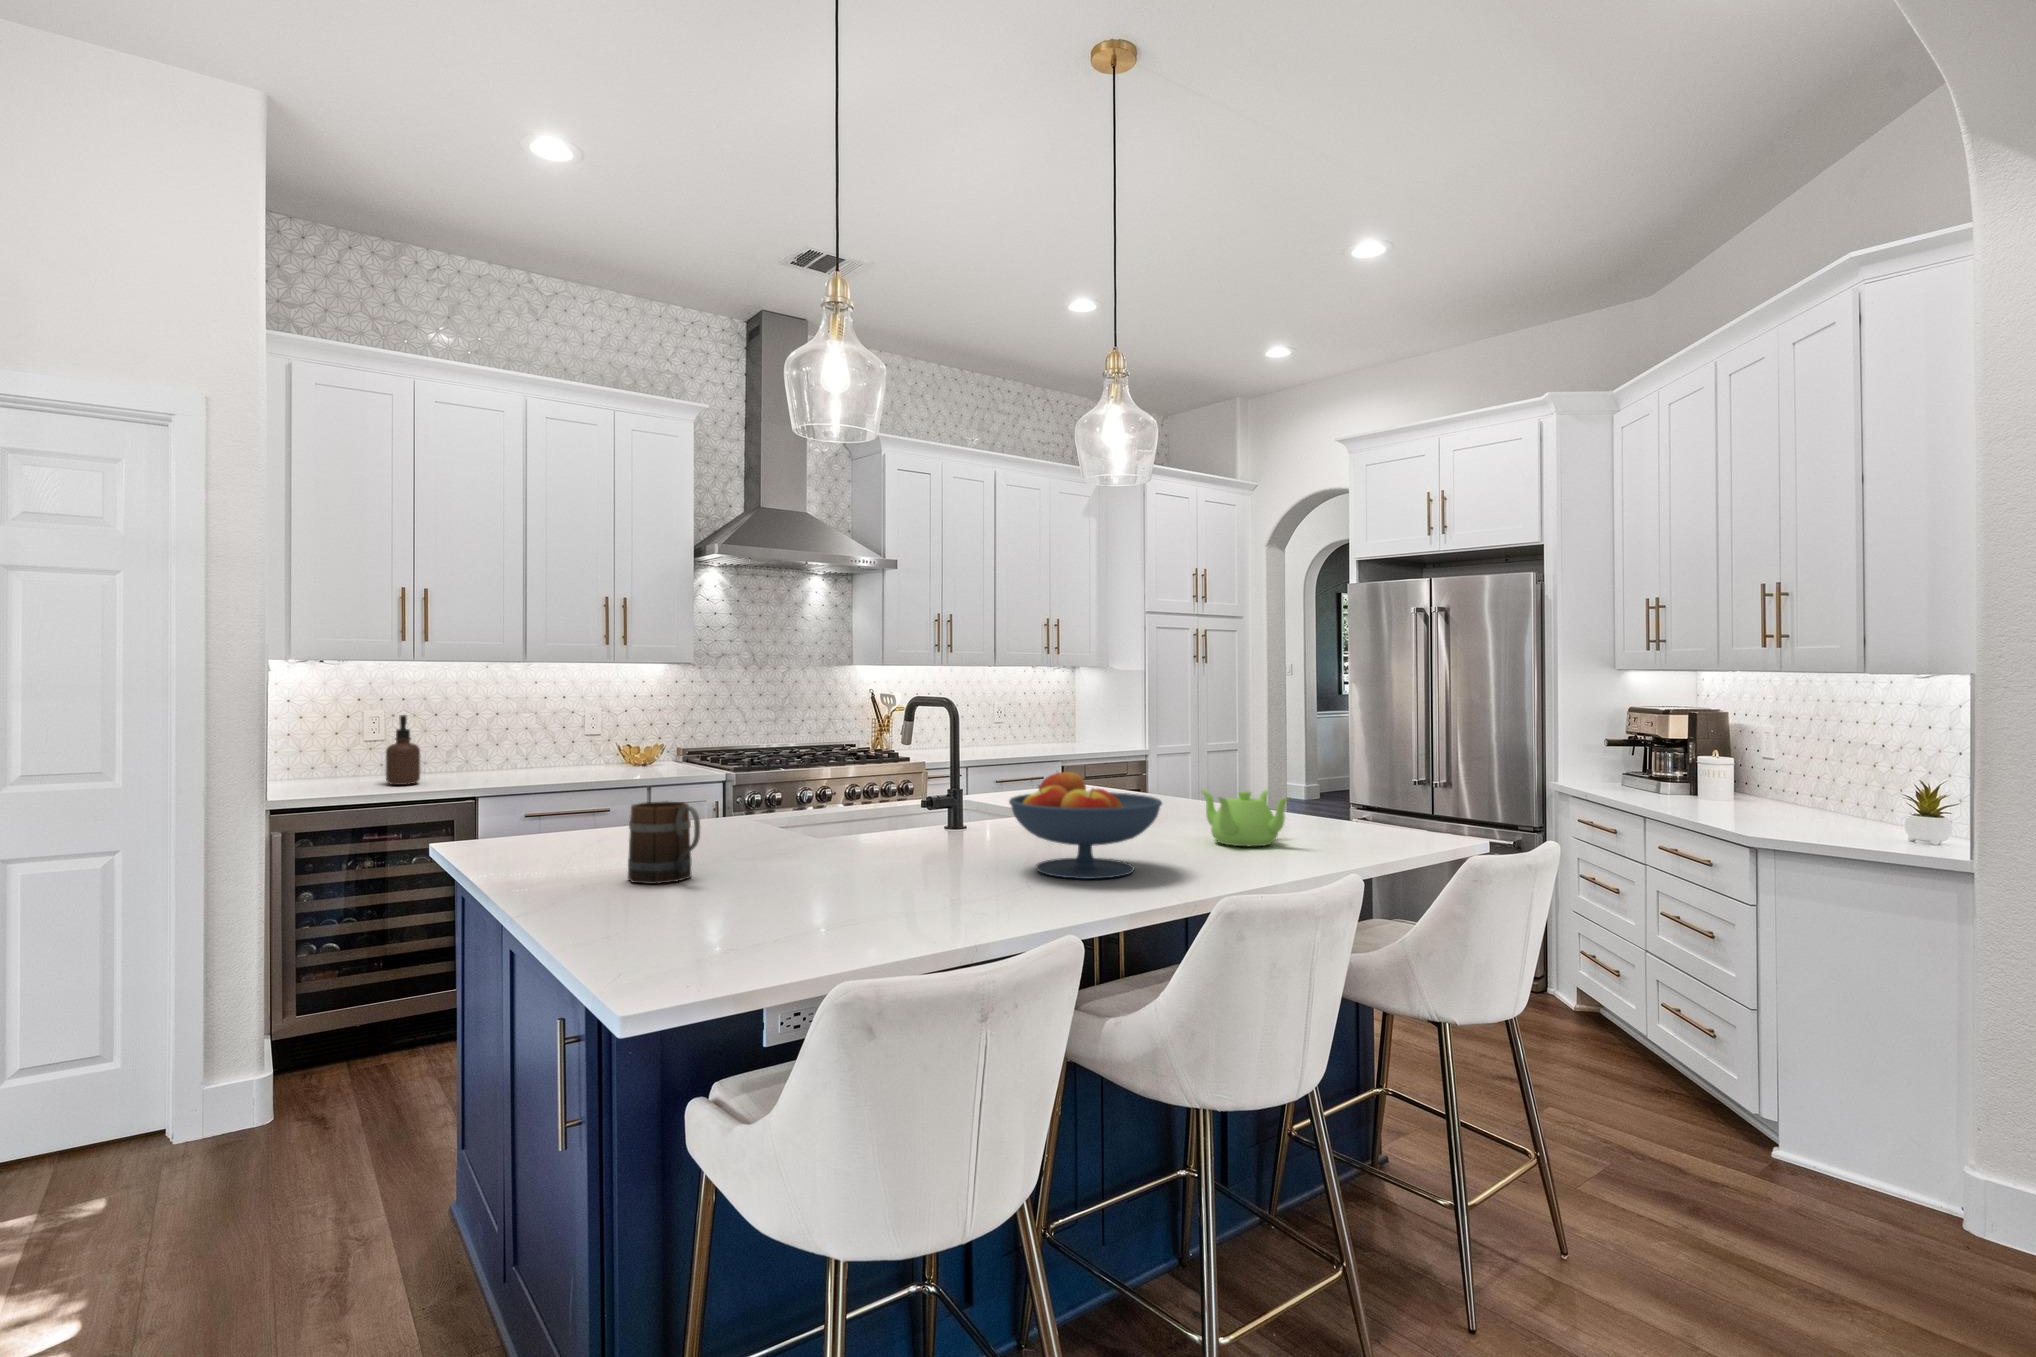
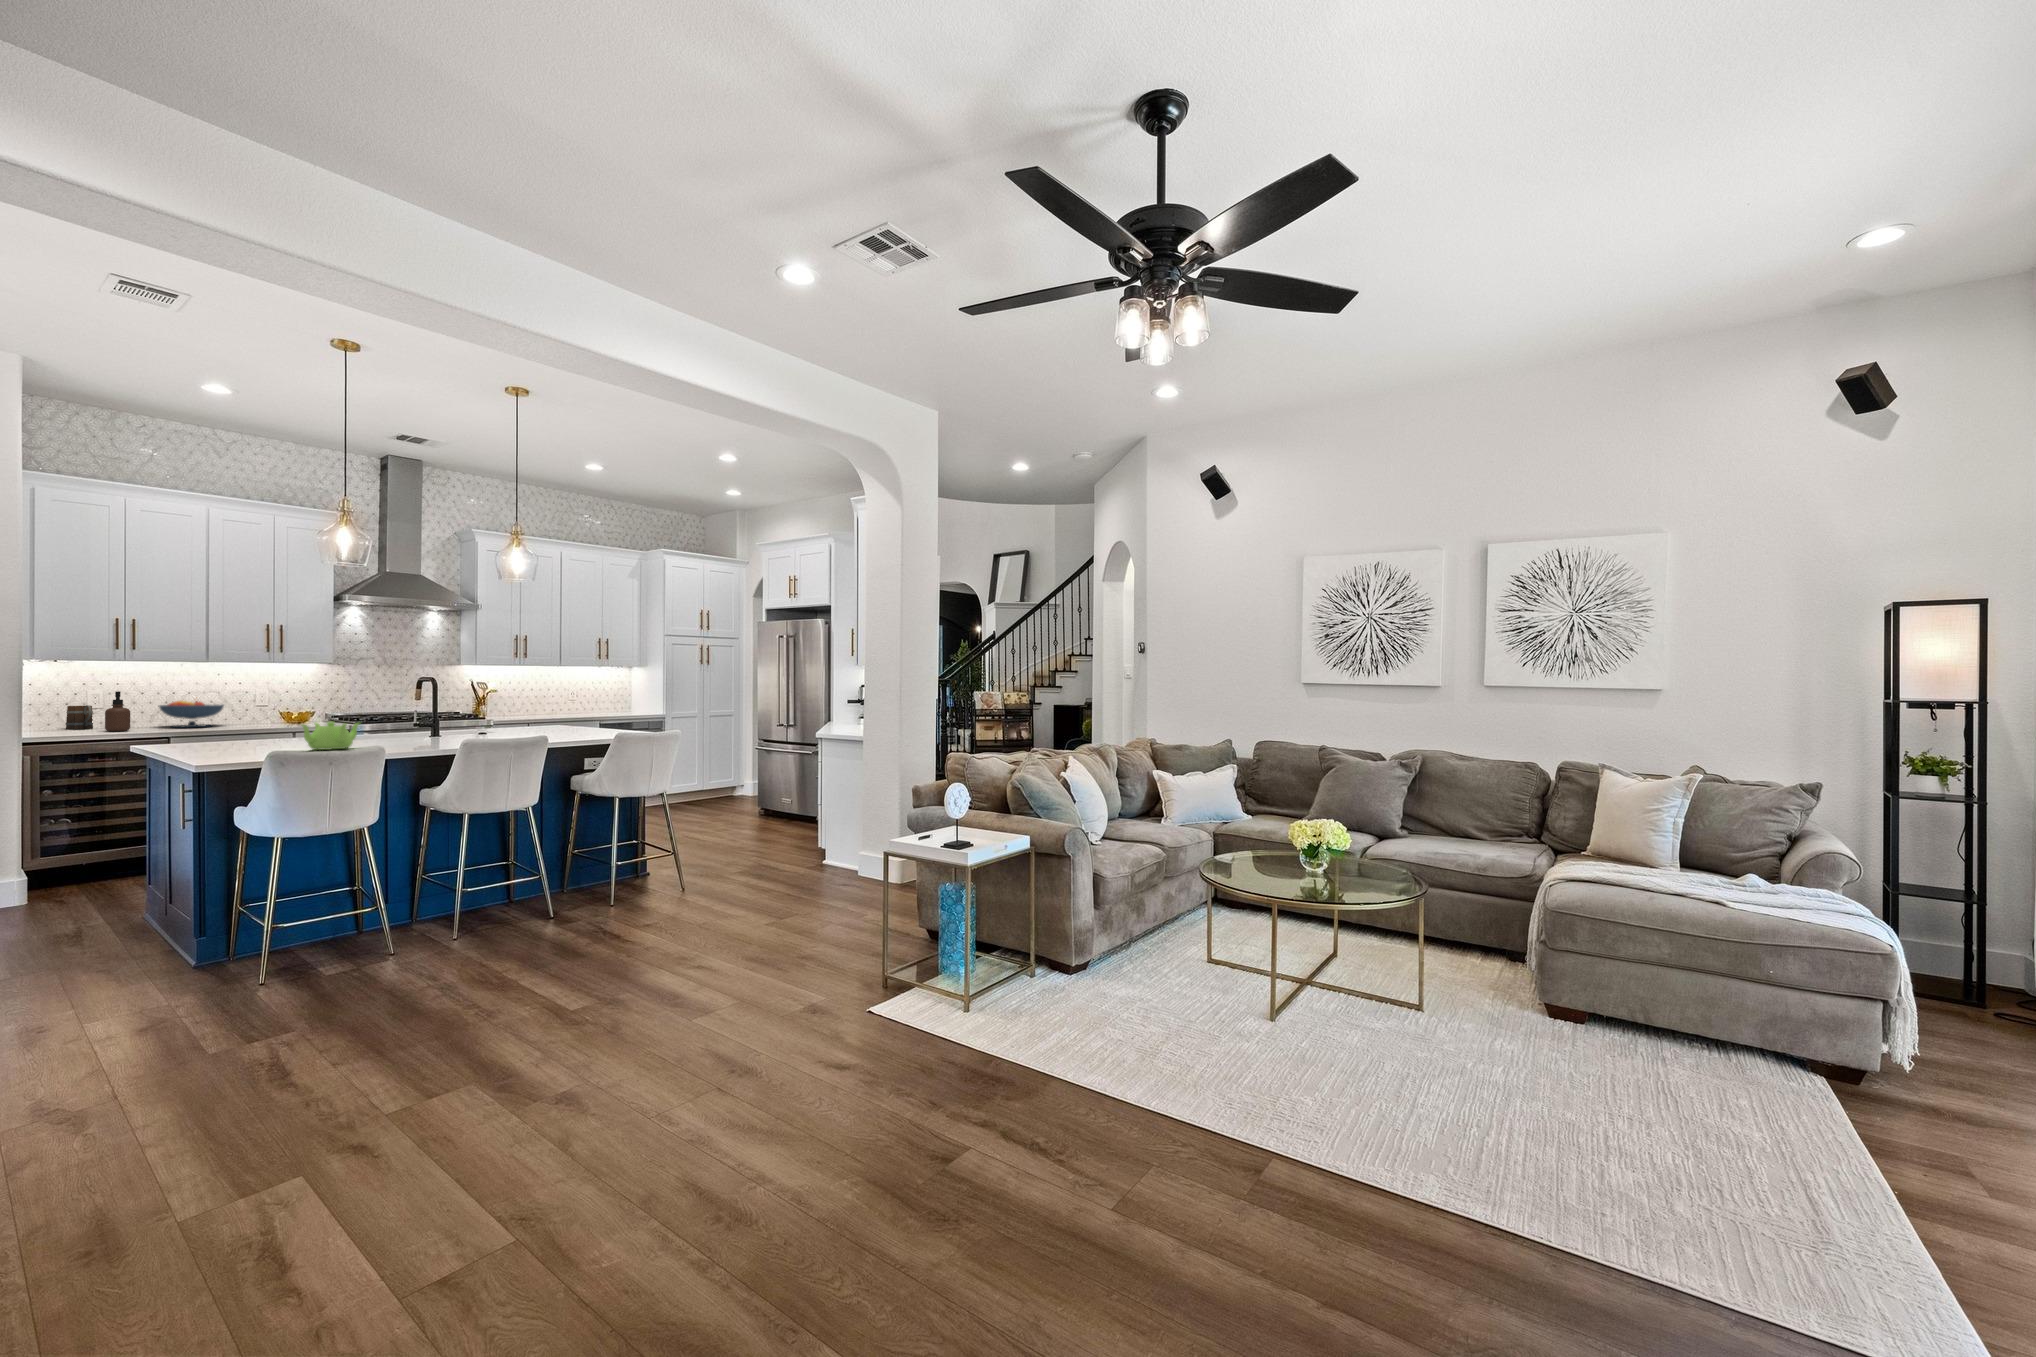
fruit bowl: present [1009,772,1162,879] -> present [159,701,224,727]
teapot: present [1201,790,1289,846] -> present [302,722,359,750]
mug: present [628,801,700,884] -> present [66,705,93,729]

